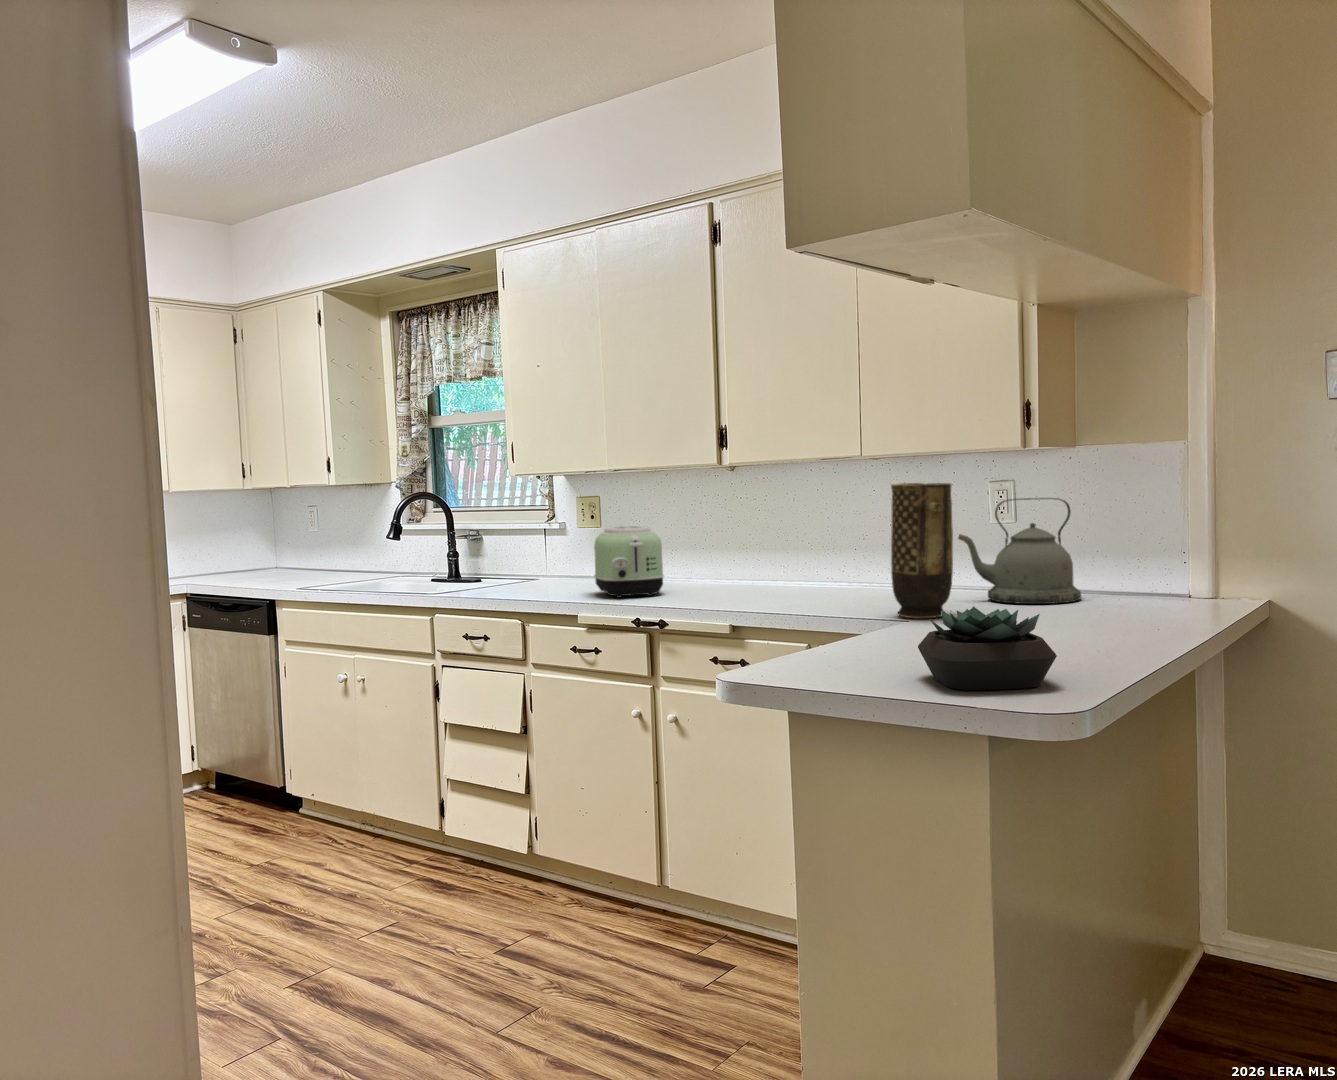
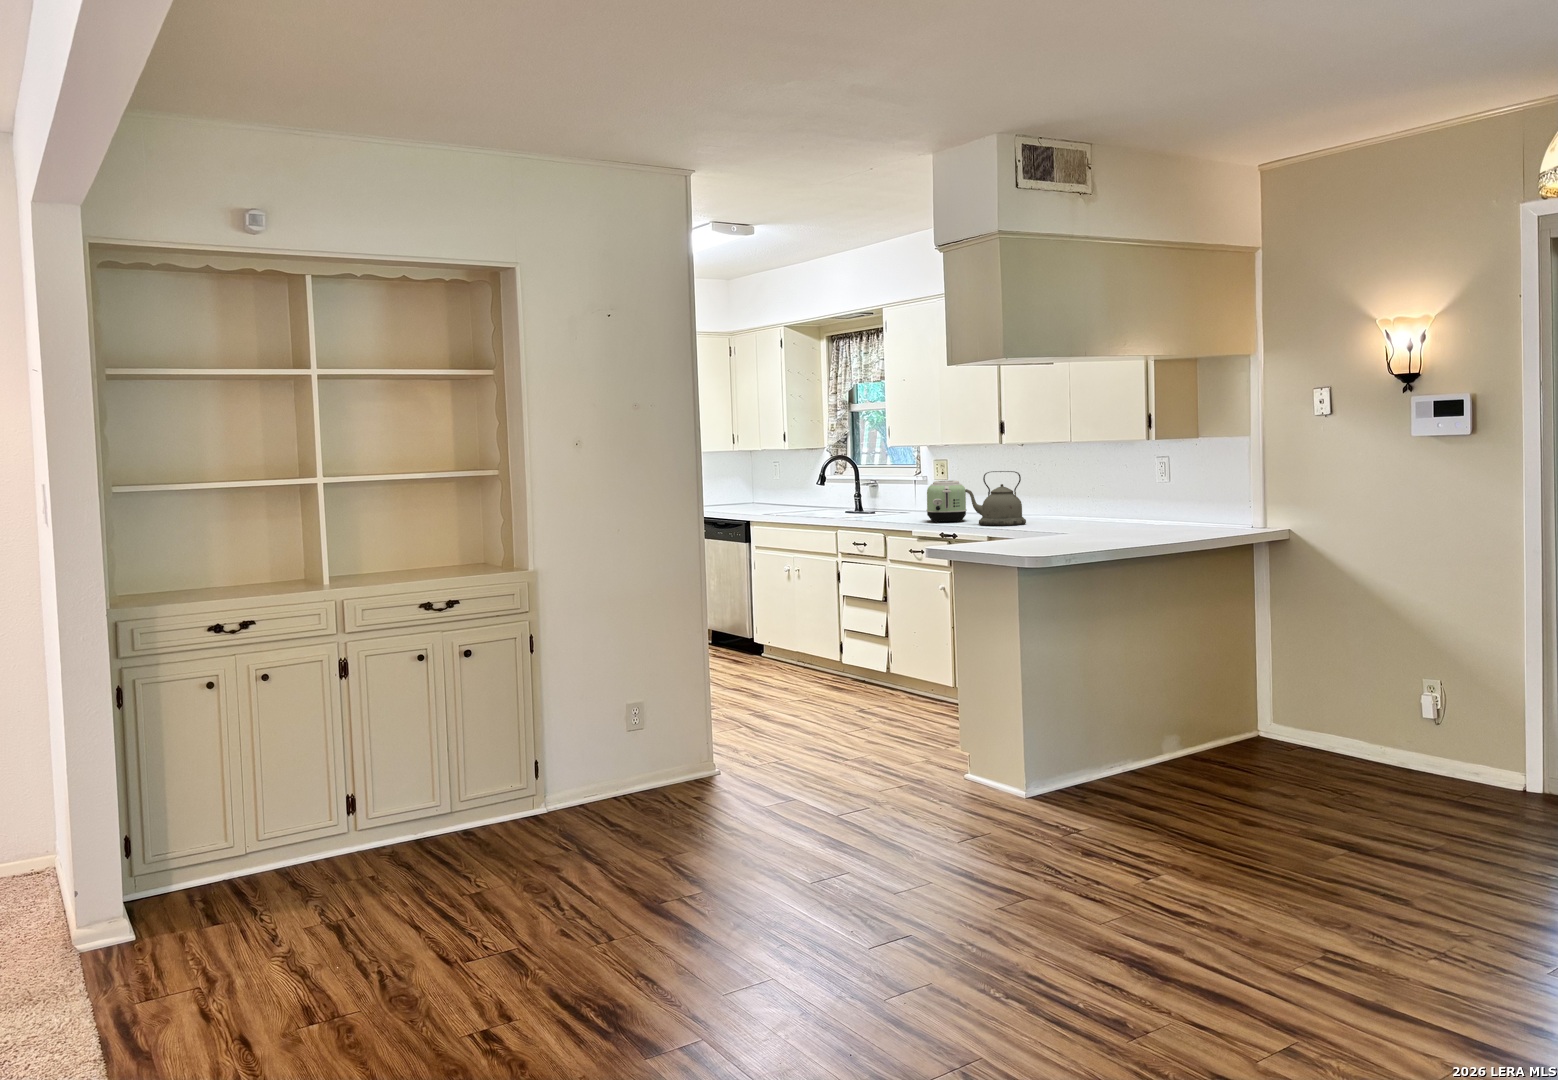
vase: present [891,483,953,618] -> none [1057,461,1090,533]
kettle: present [958,498,1081,604] -> present [965,471,1026,526]
succulent plant: present [918,606,1057,690] -> none [999,520,1053,551]

